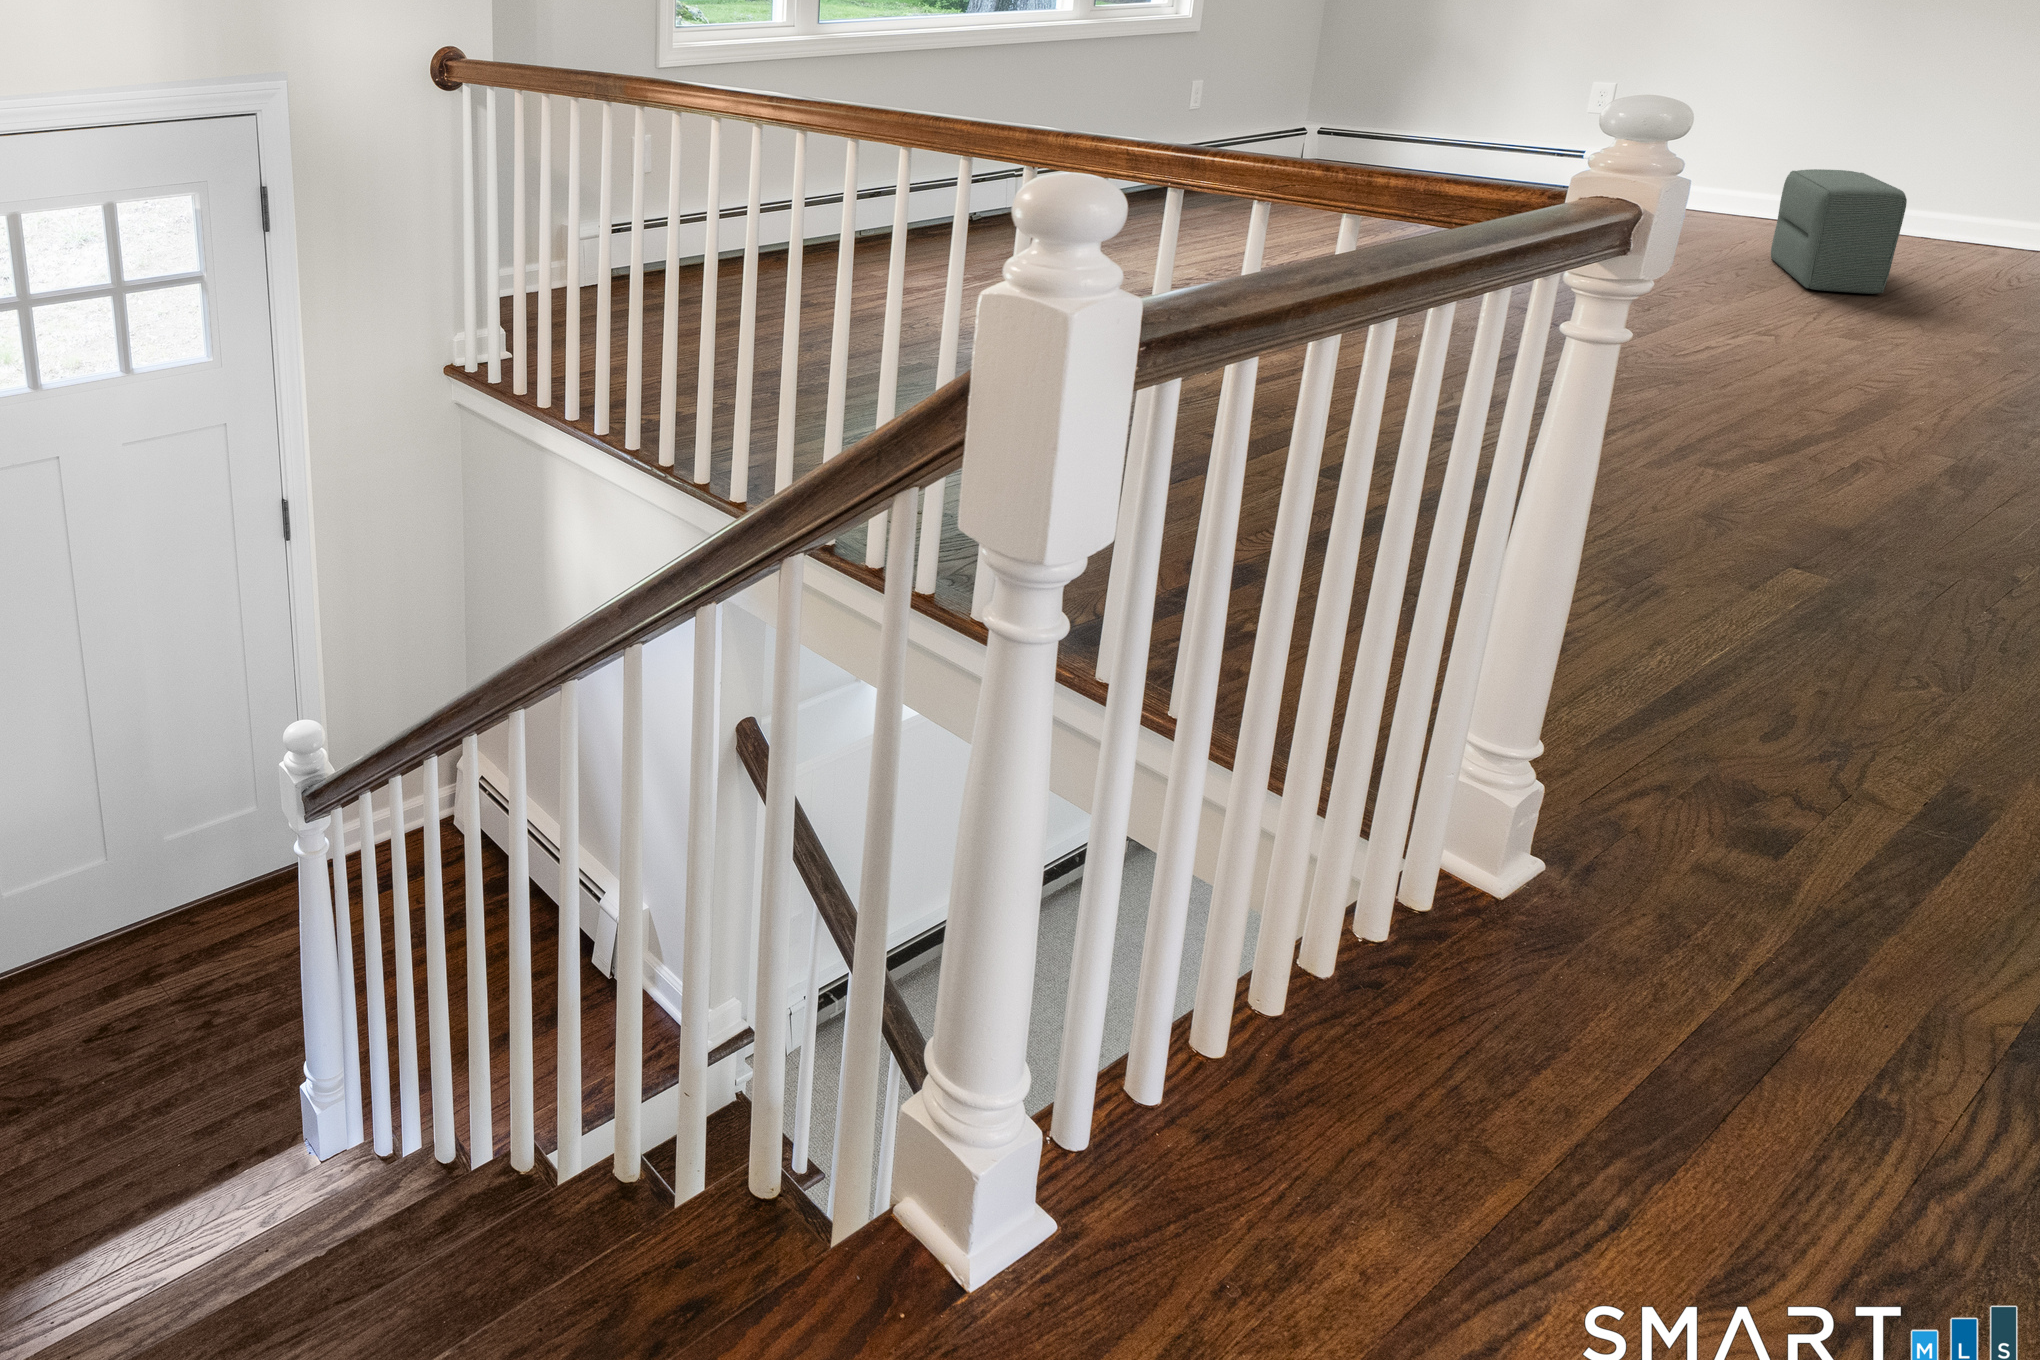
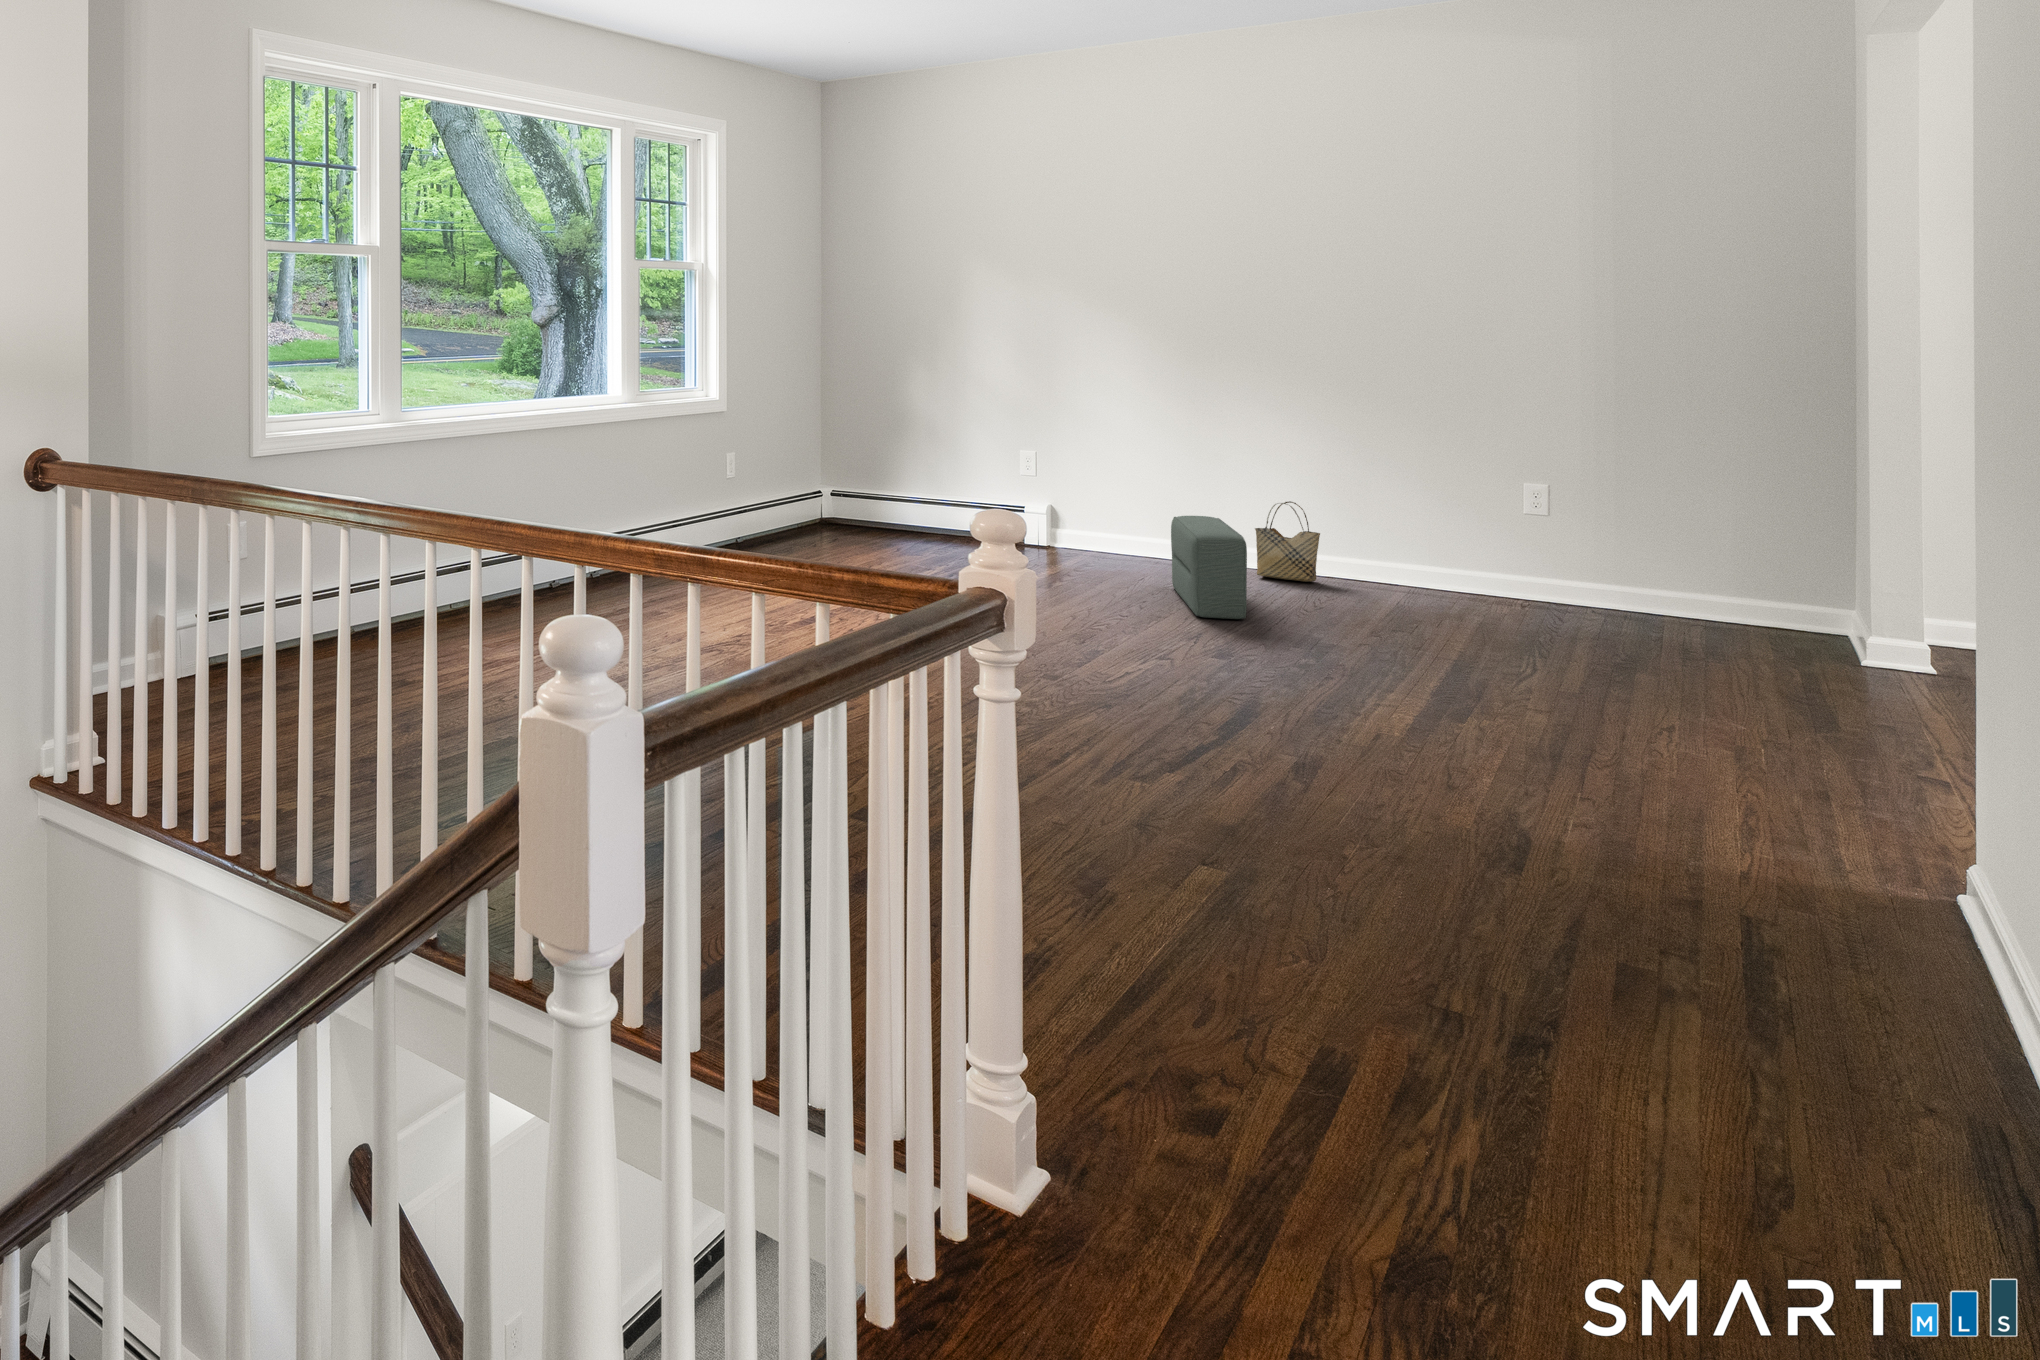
woven basket: none [1901,155,2019,257] -> present [1255,501,1320,582]

